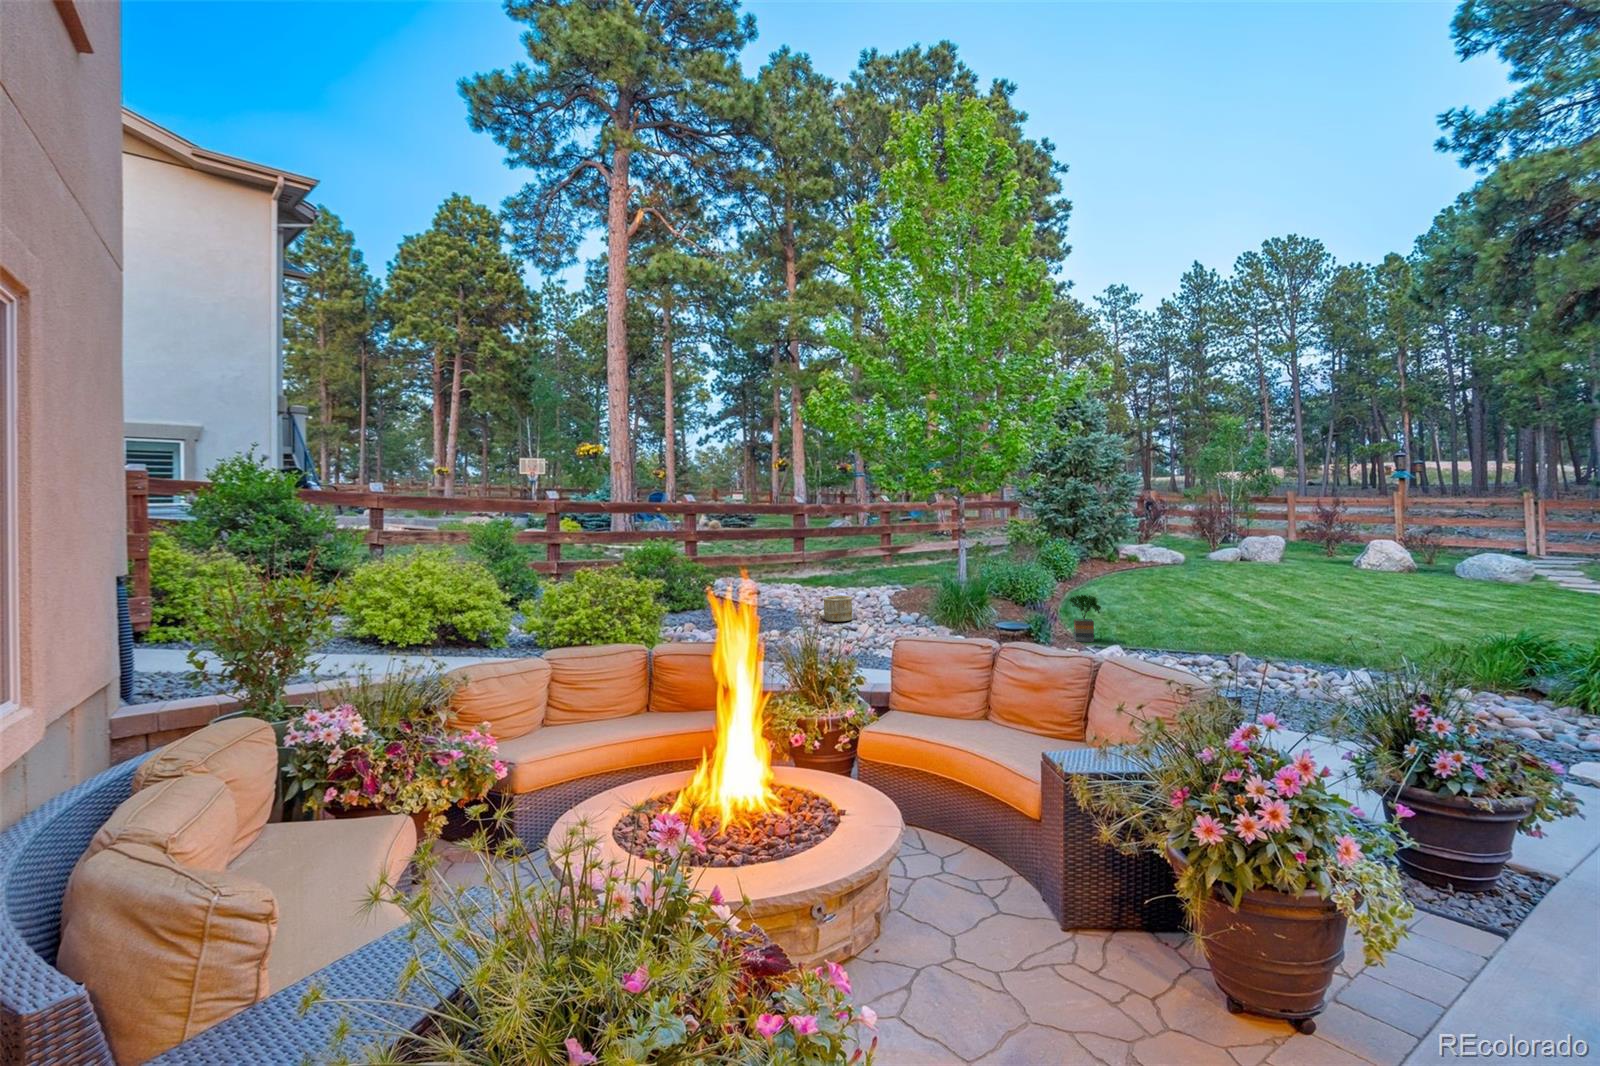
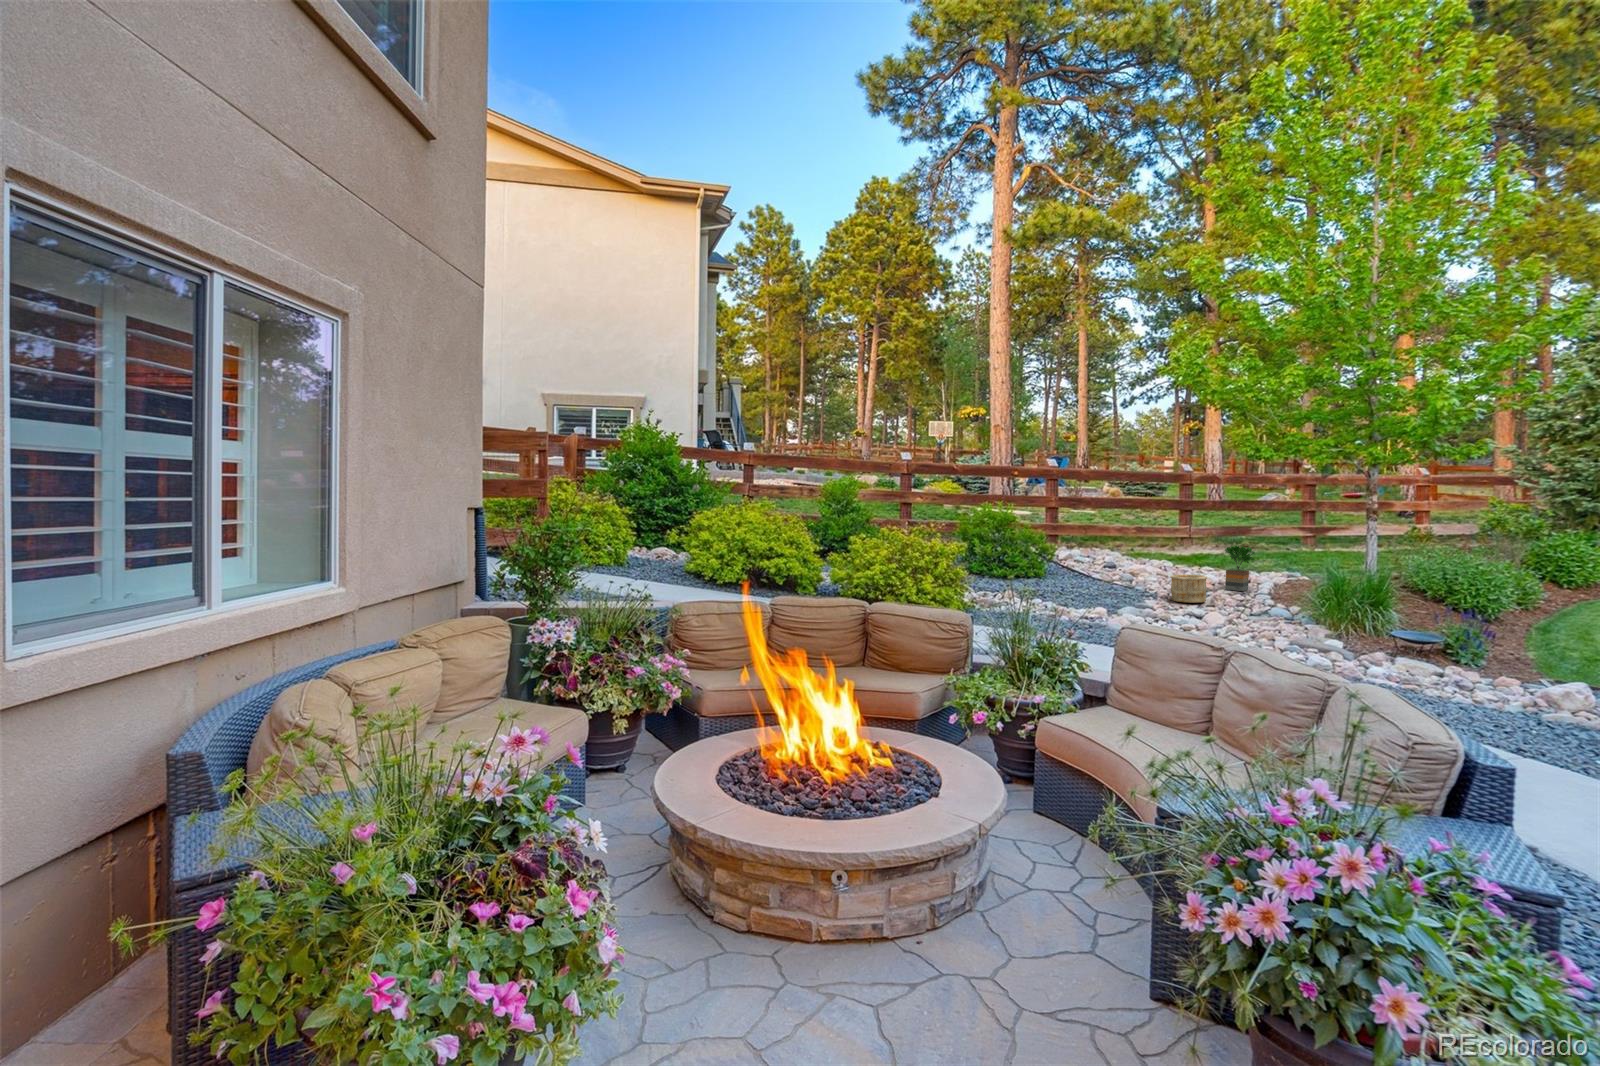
potted tree: present [1069,595,1101,642] -> present [1225,546,1256,591]

